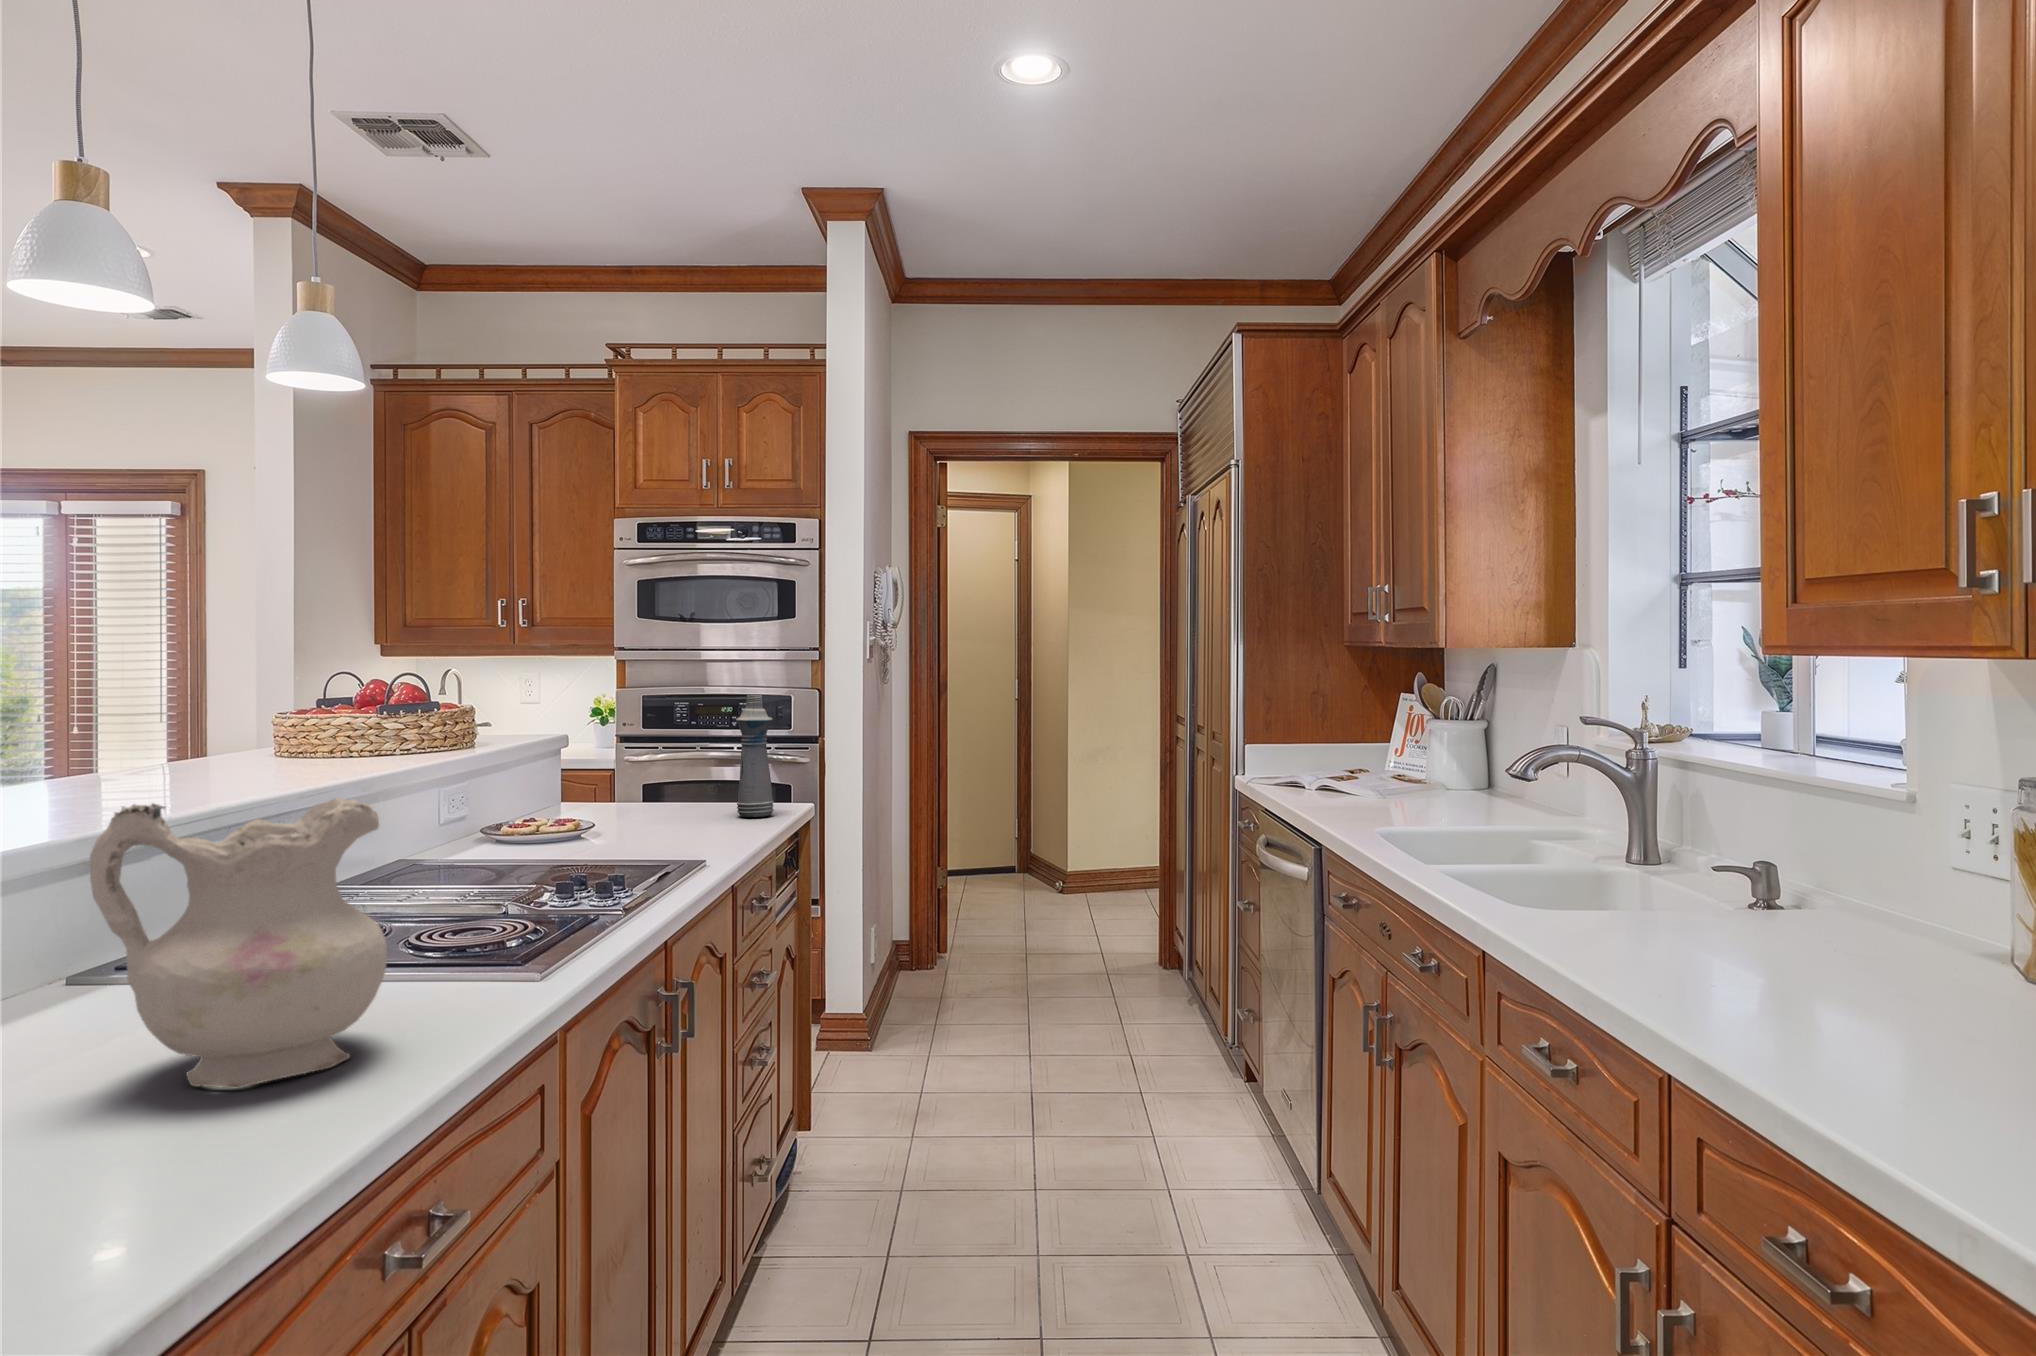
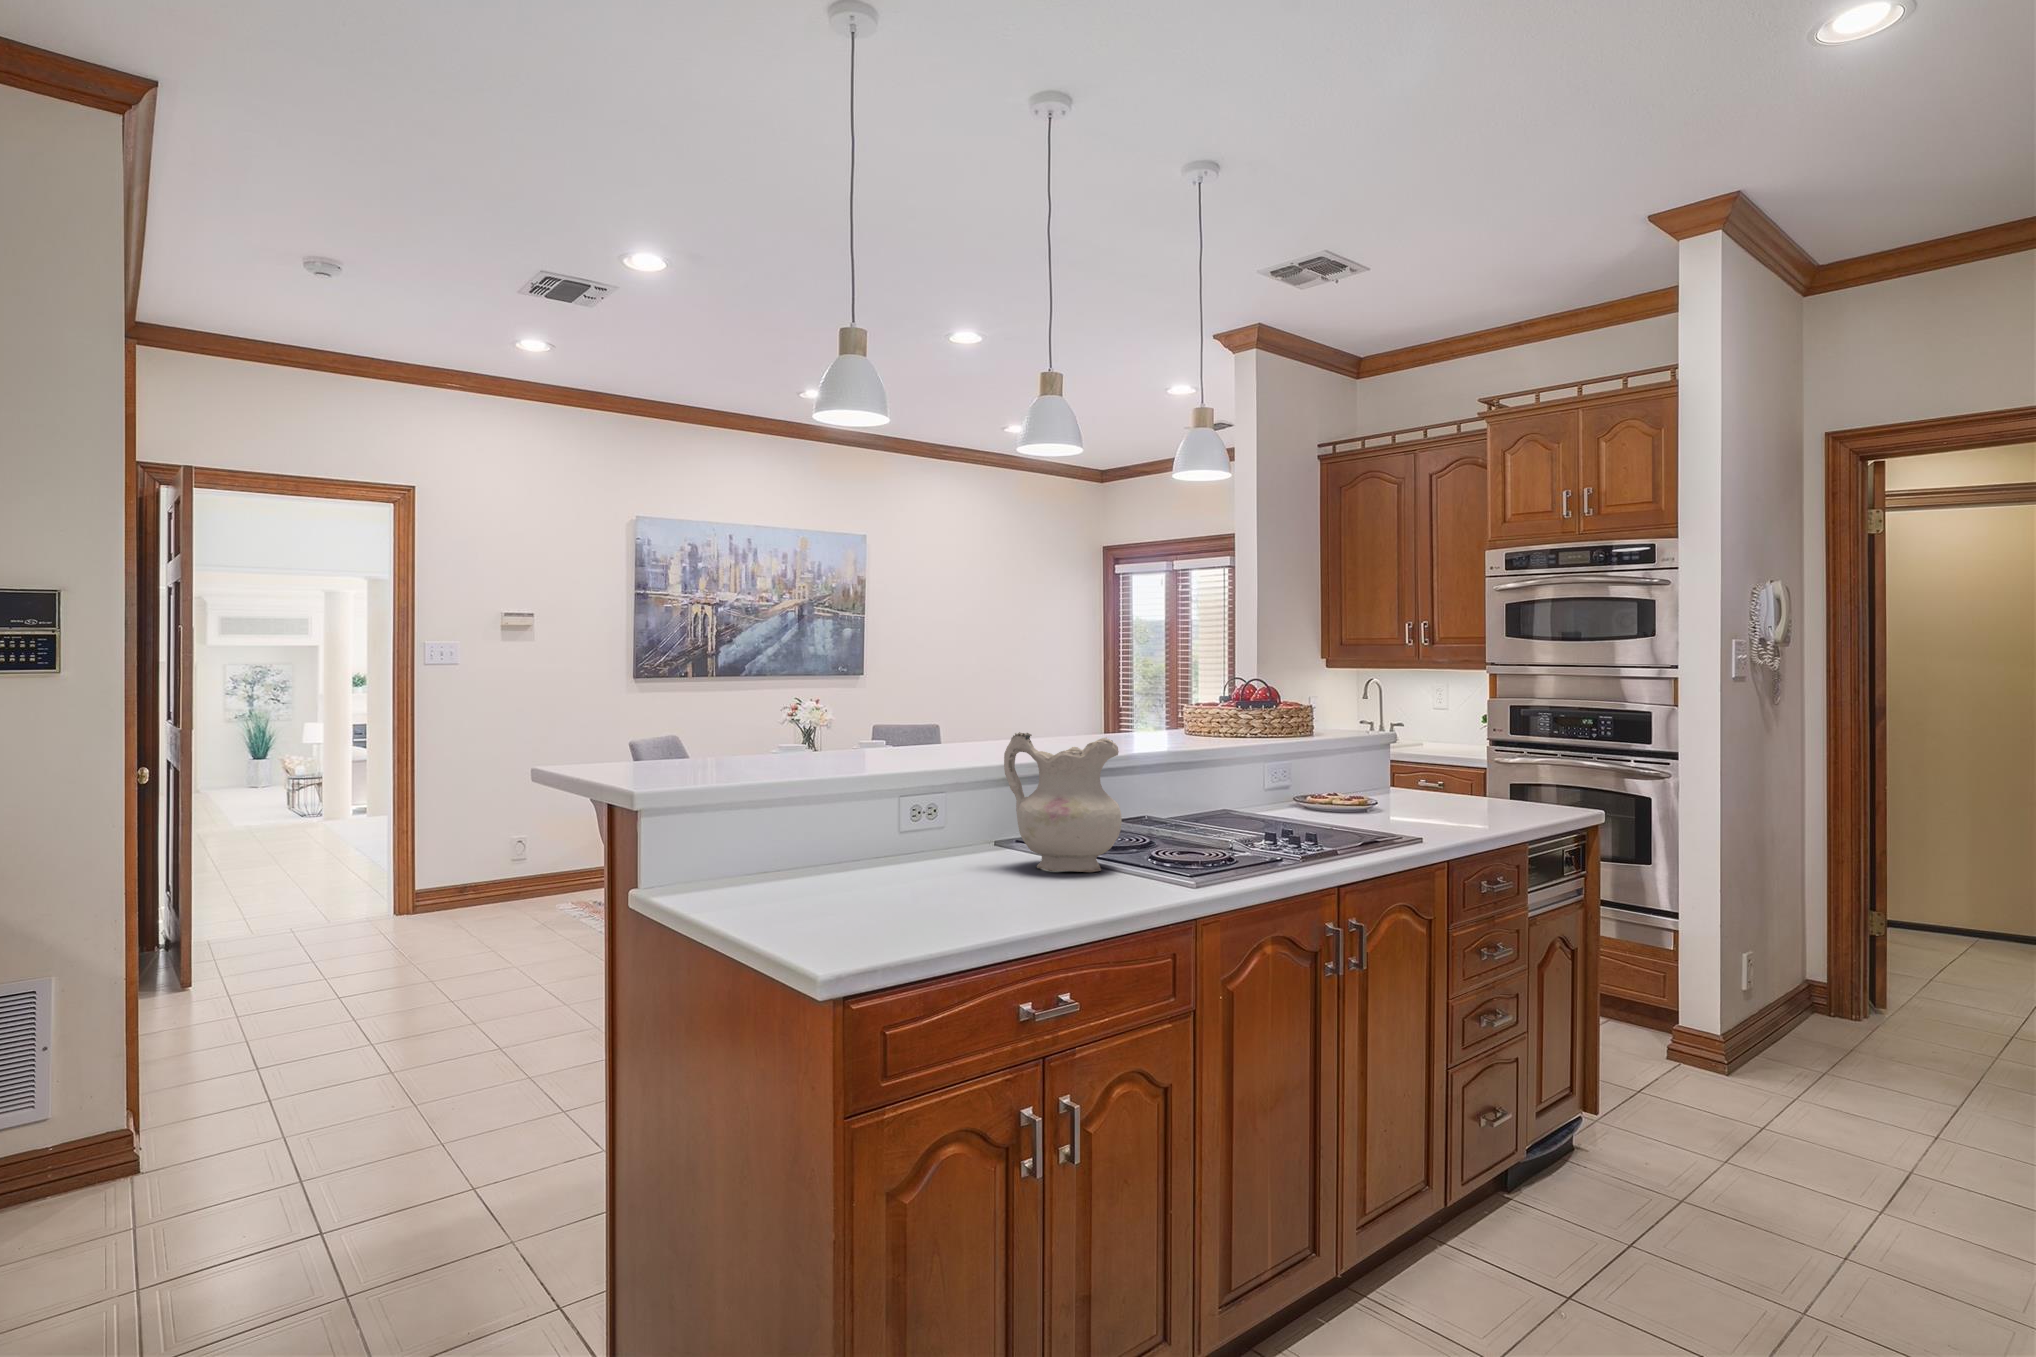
bottle: present [736,694,774,817] -> none [1503,703,1538,809]

